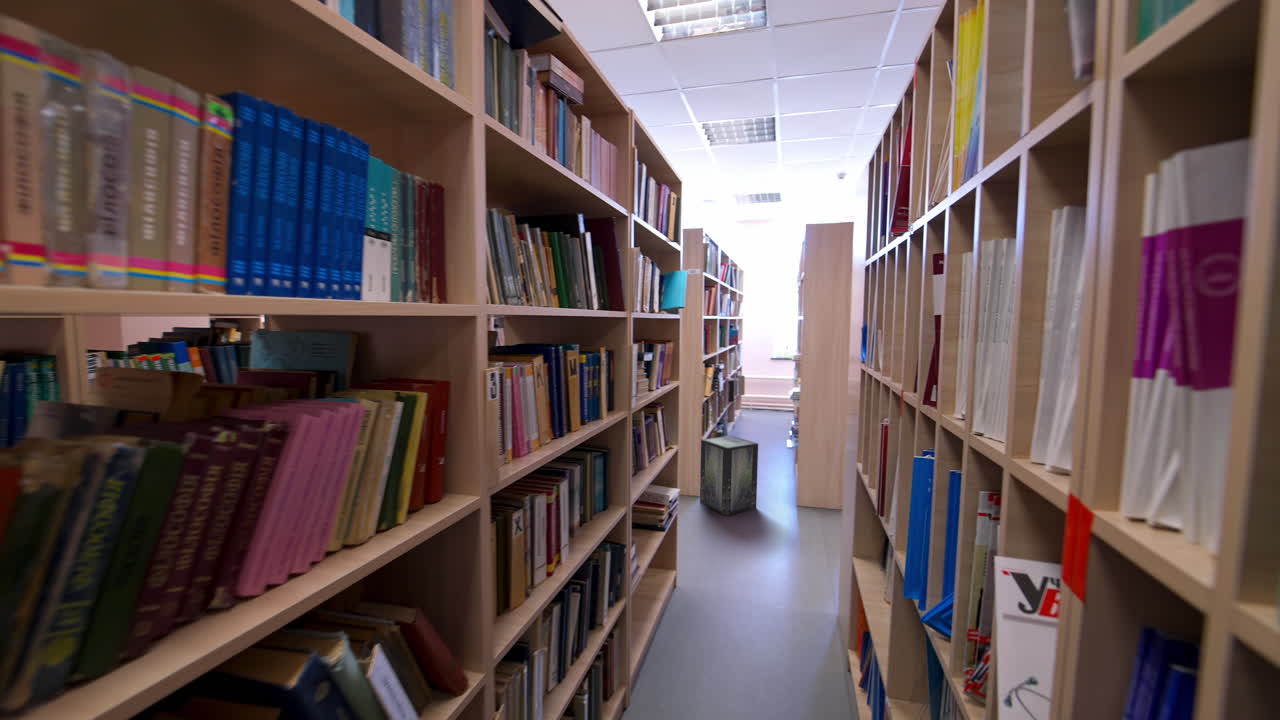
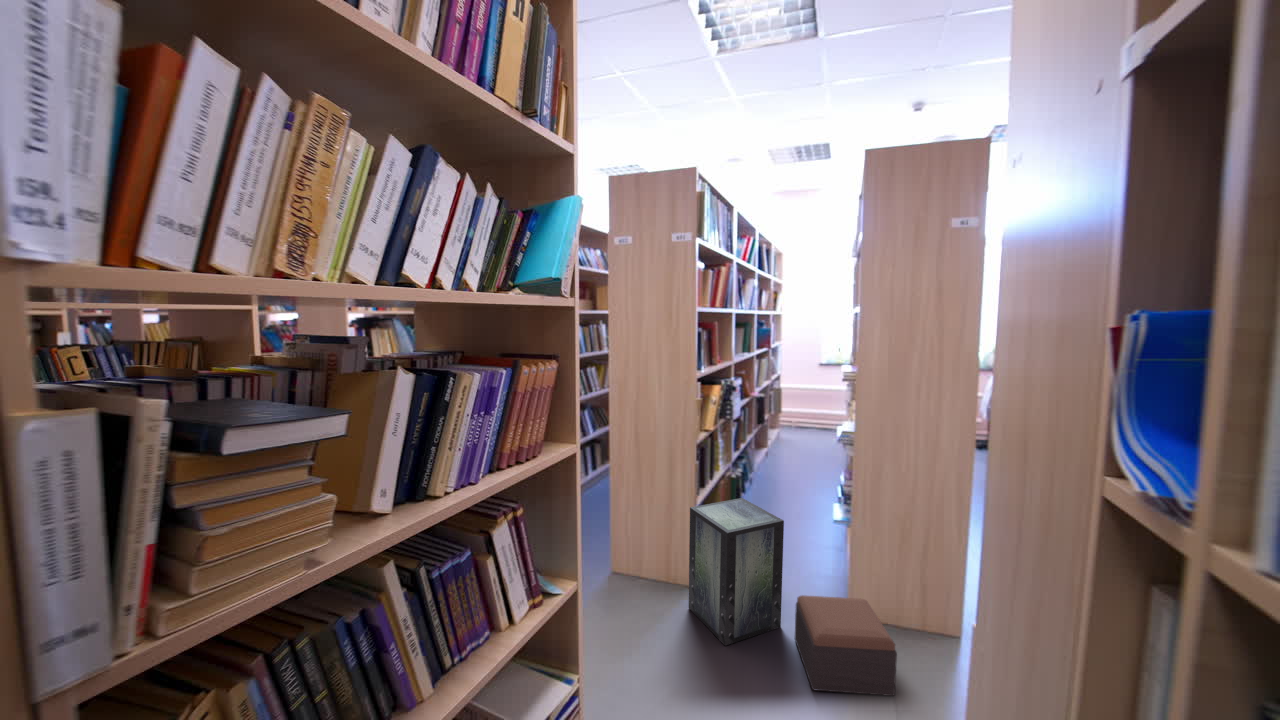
footstool: none [765,485,820,528] -> present [795,595,897,696]

